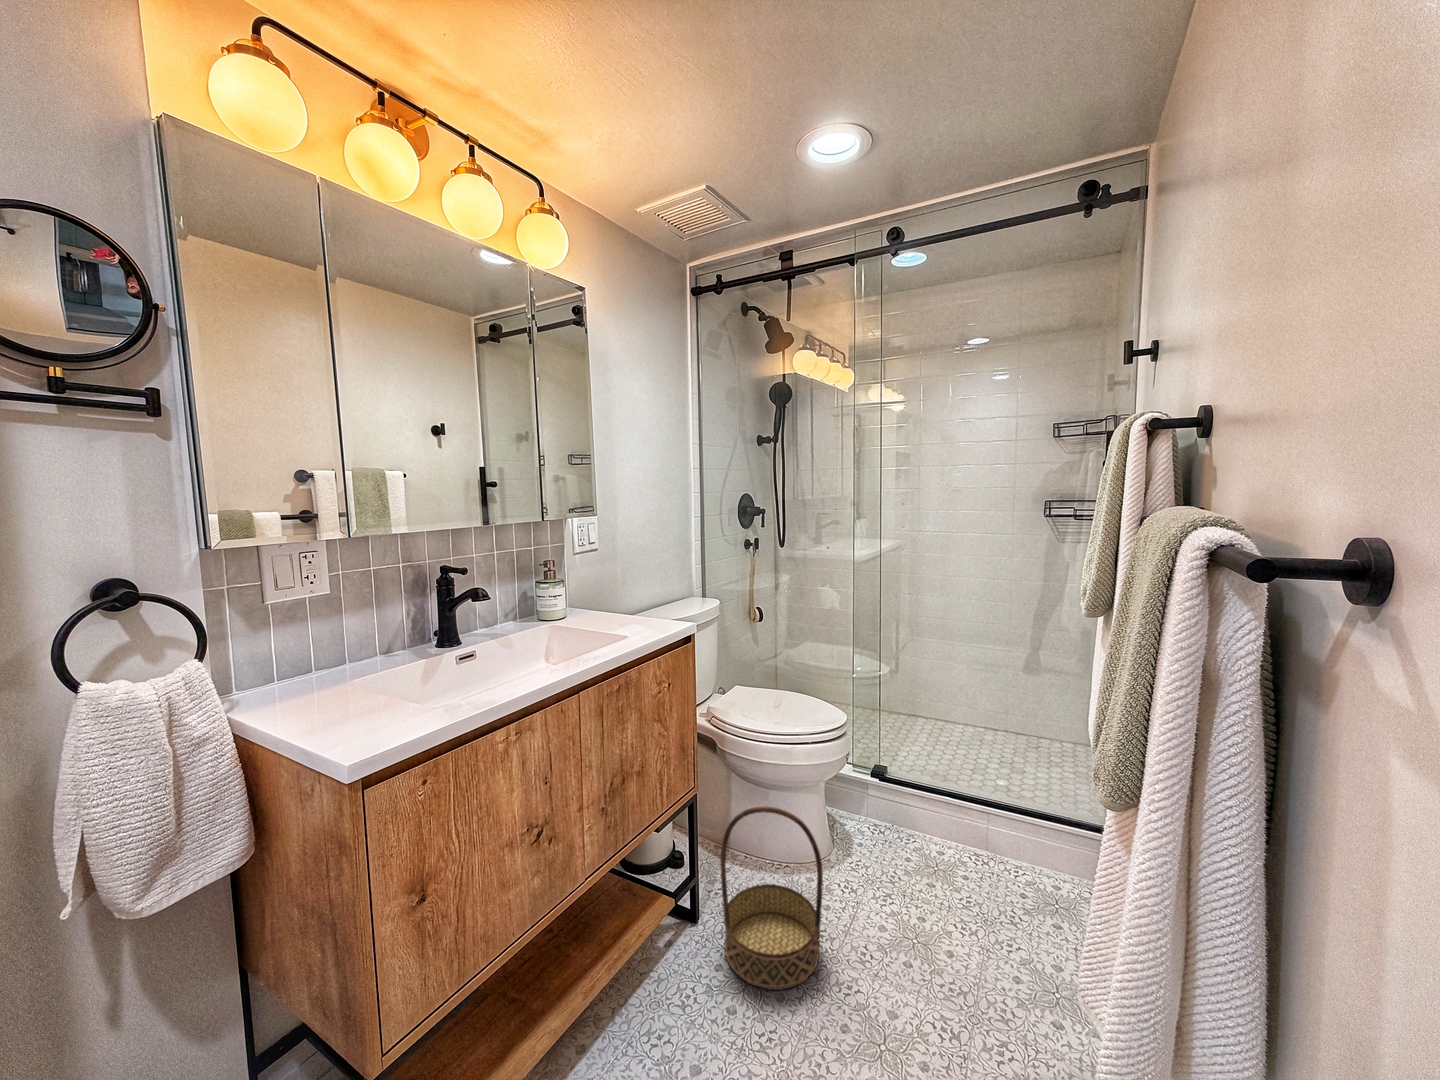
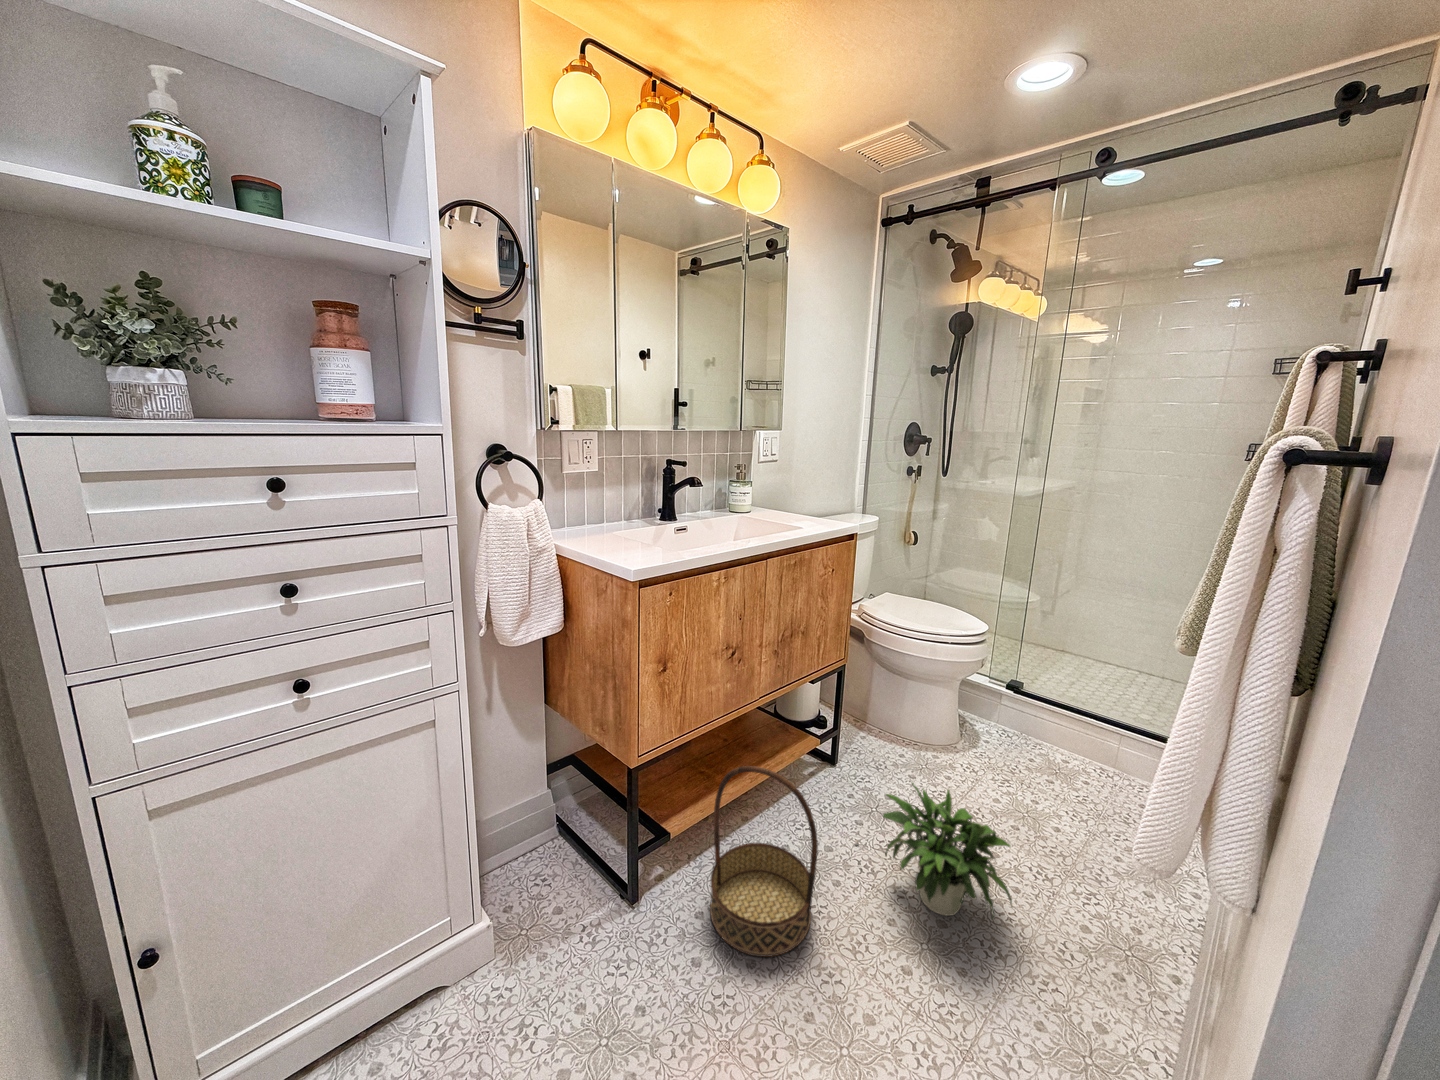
potted plant: none [830,799,974,912] -> present [856,784,1012,919]

